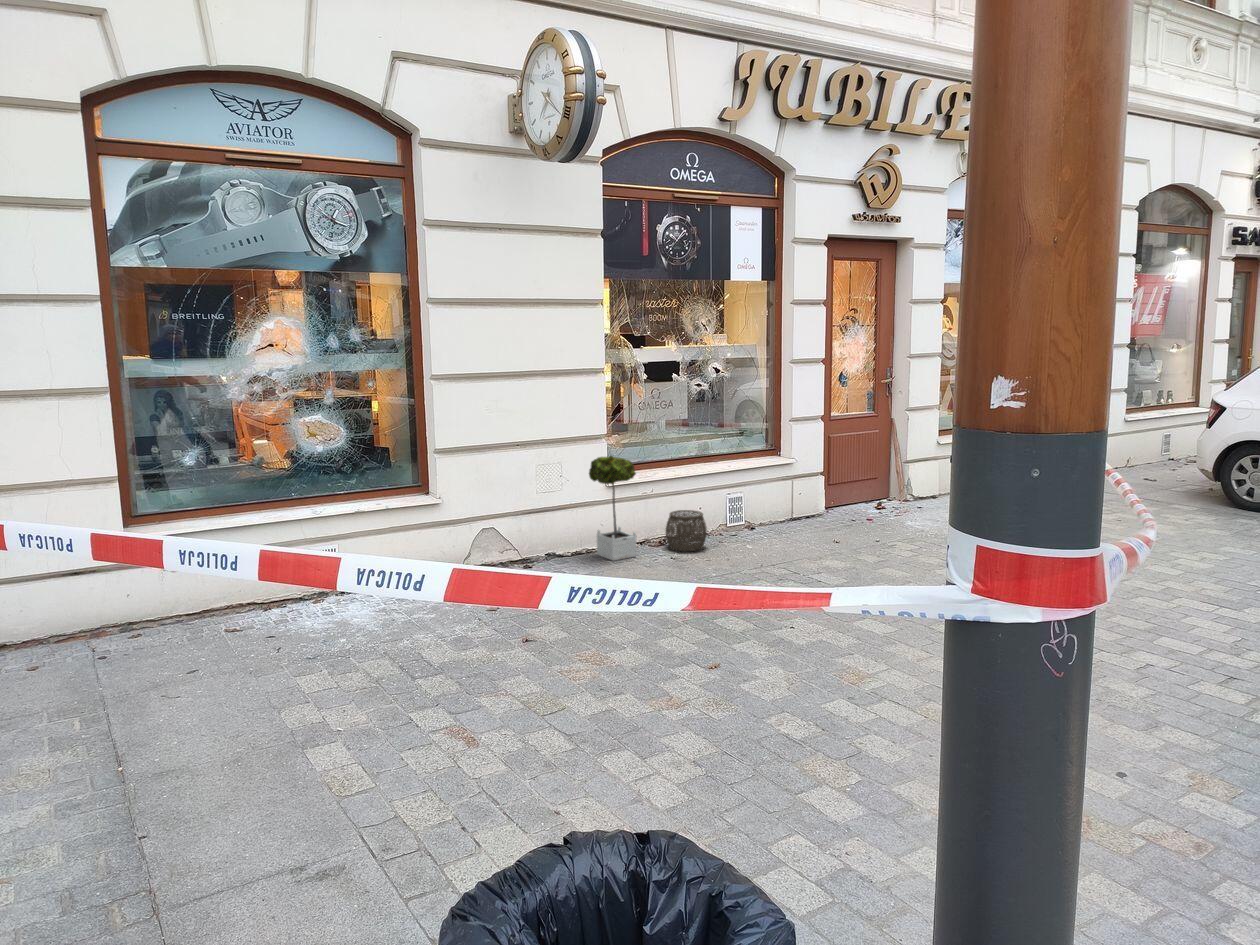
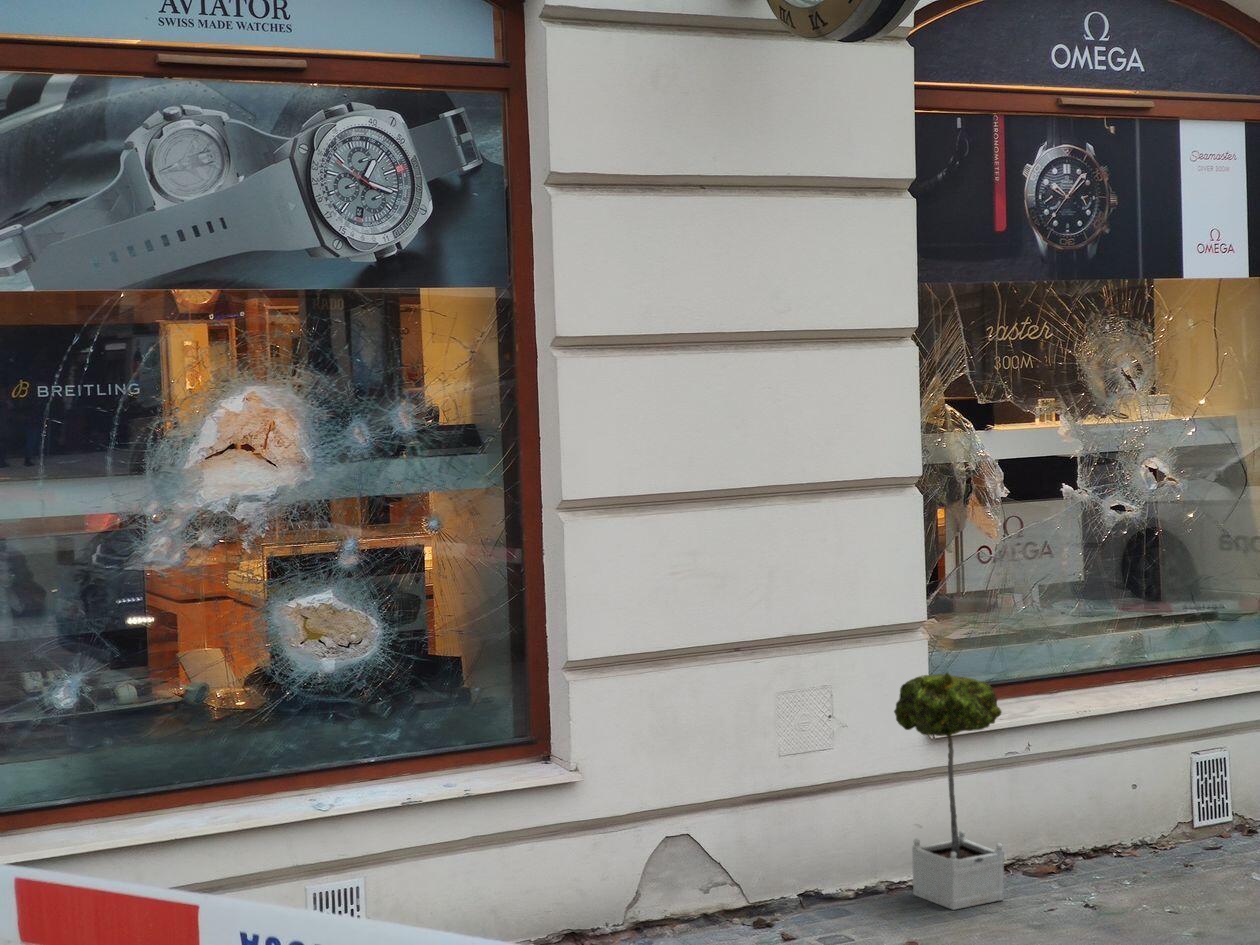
woven basket: present [666,510,707,551] -> none [1063,792,1161,889]

